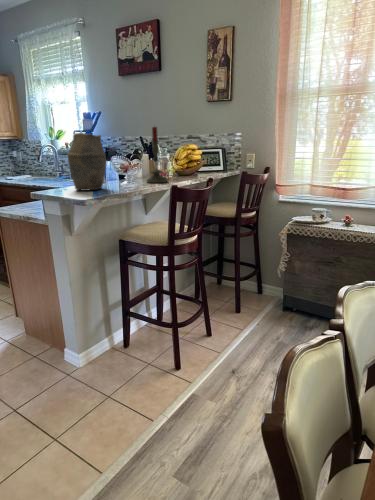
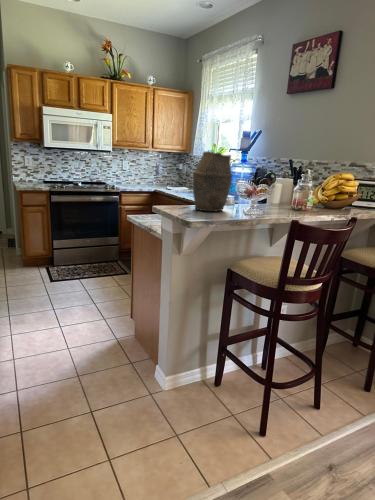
candle: present [147,127,167,183] -> none [277,148,302,214]

